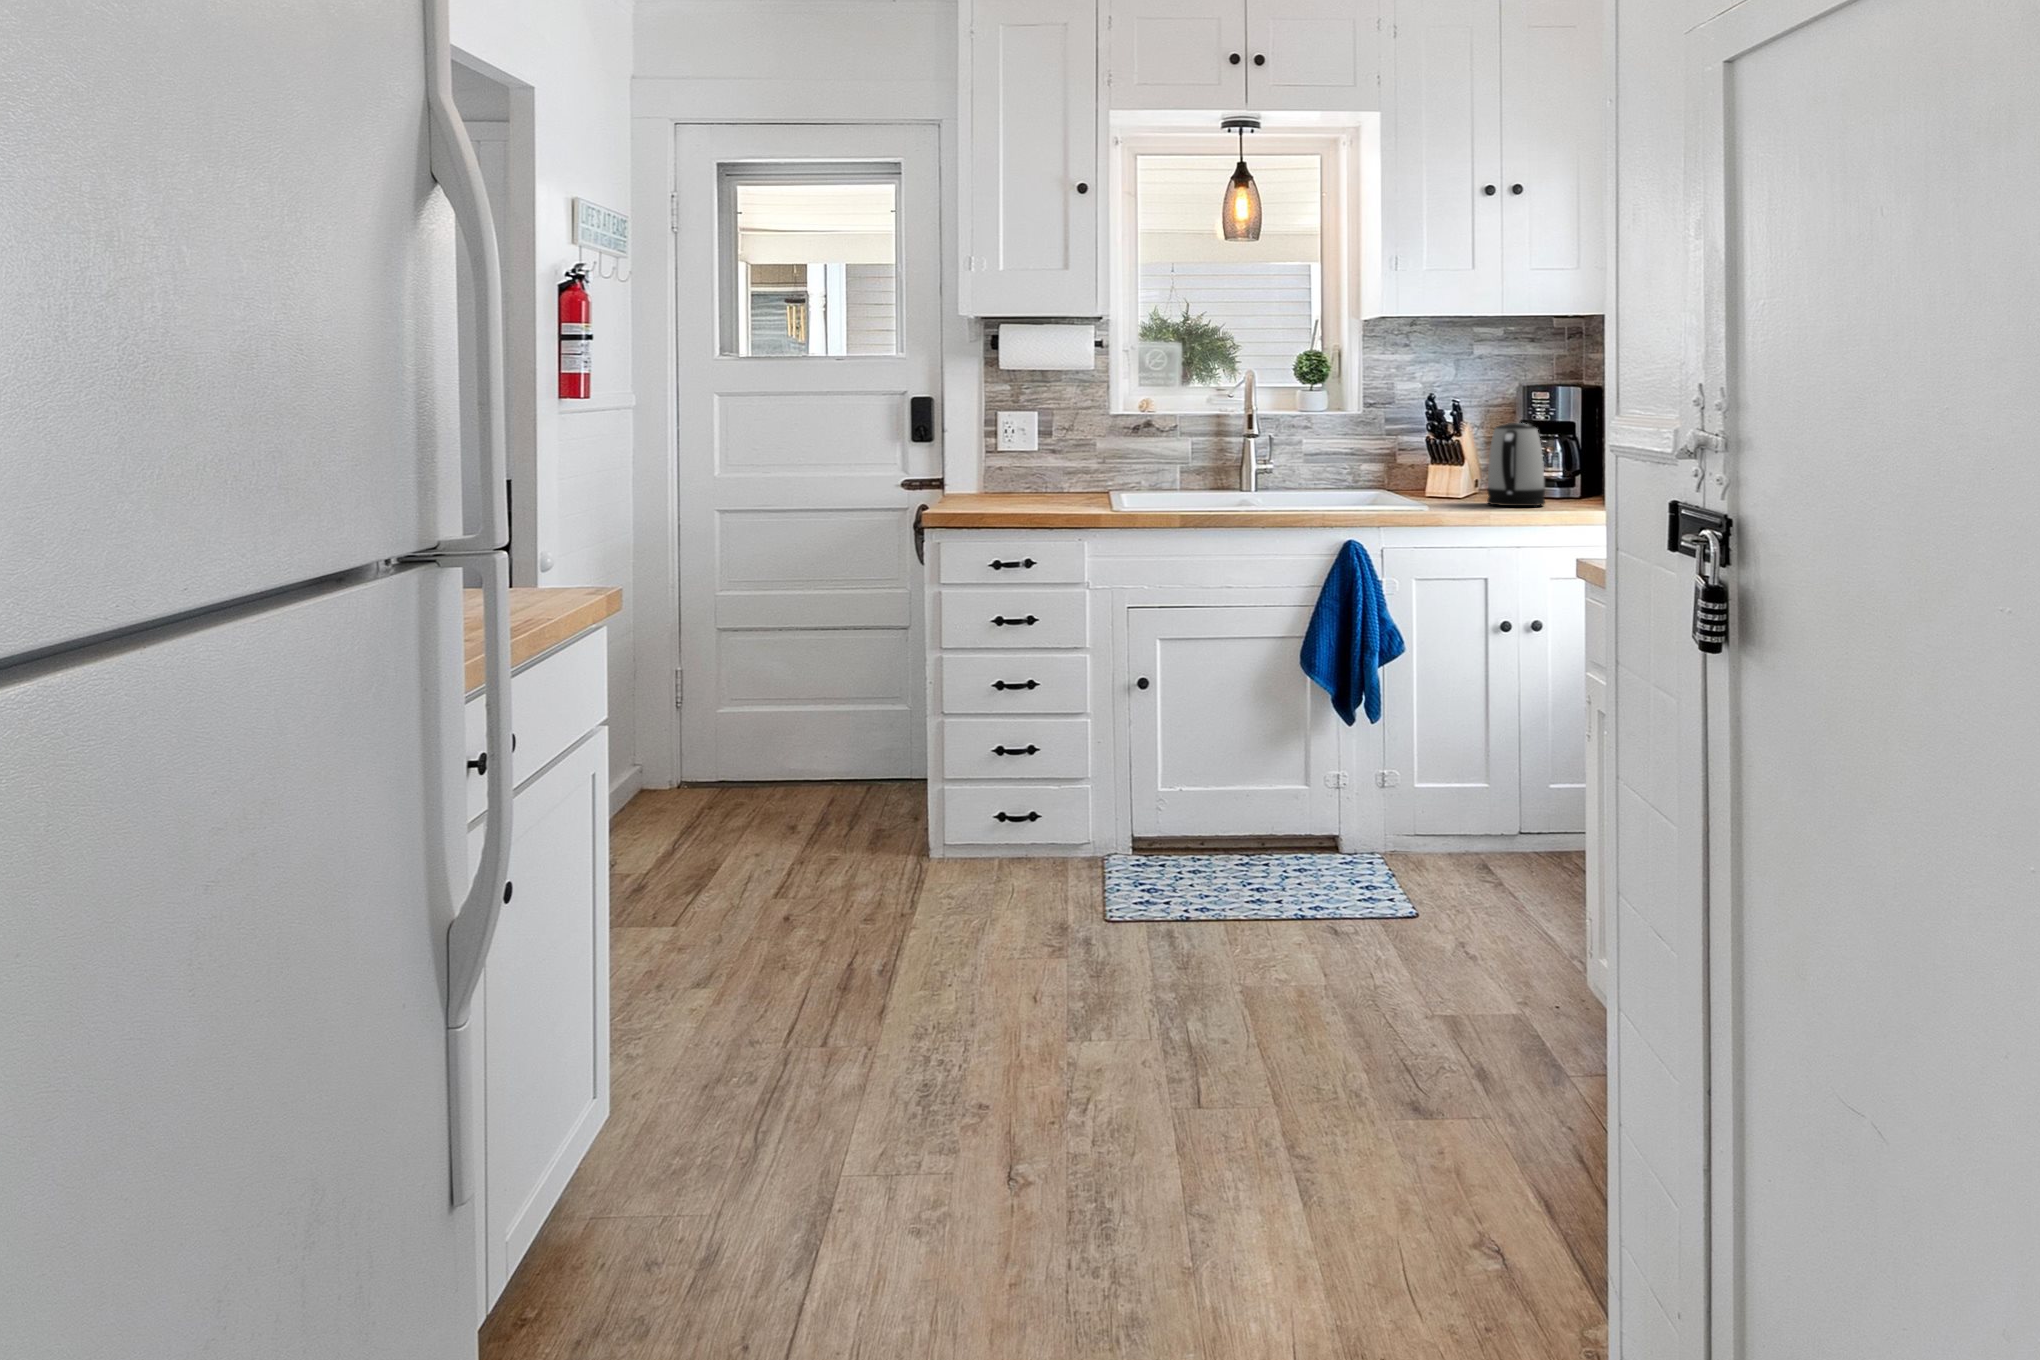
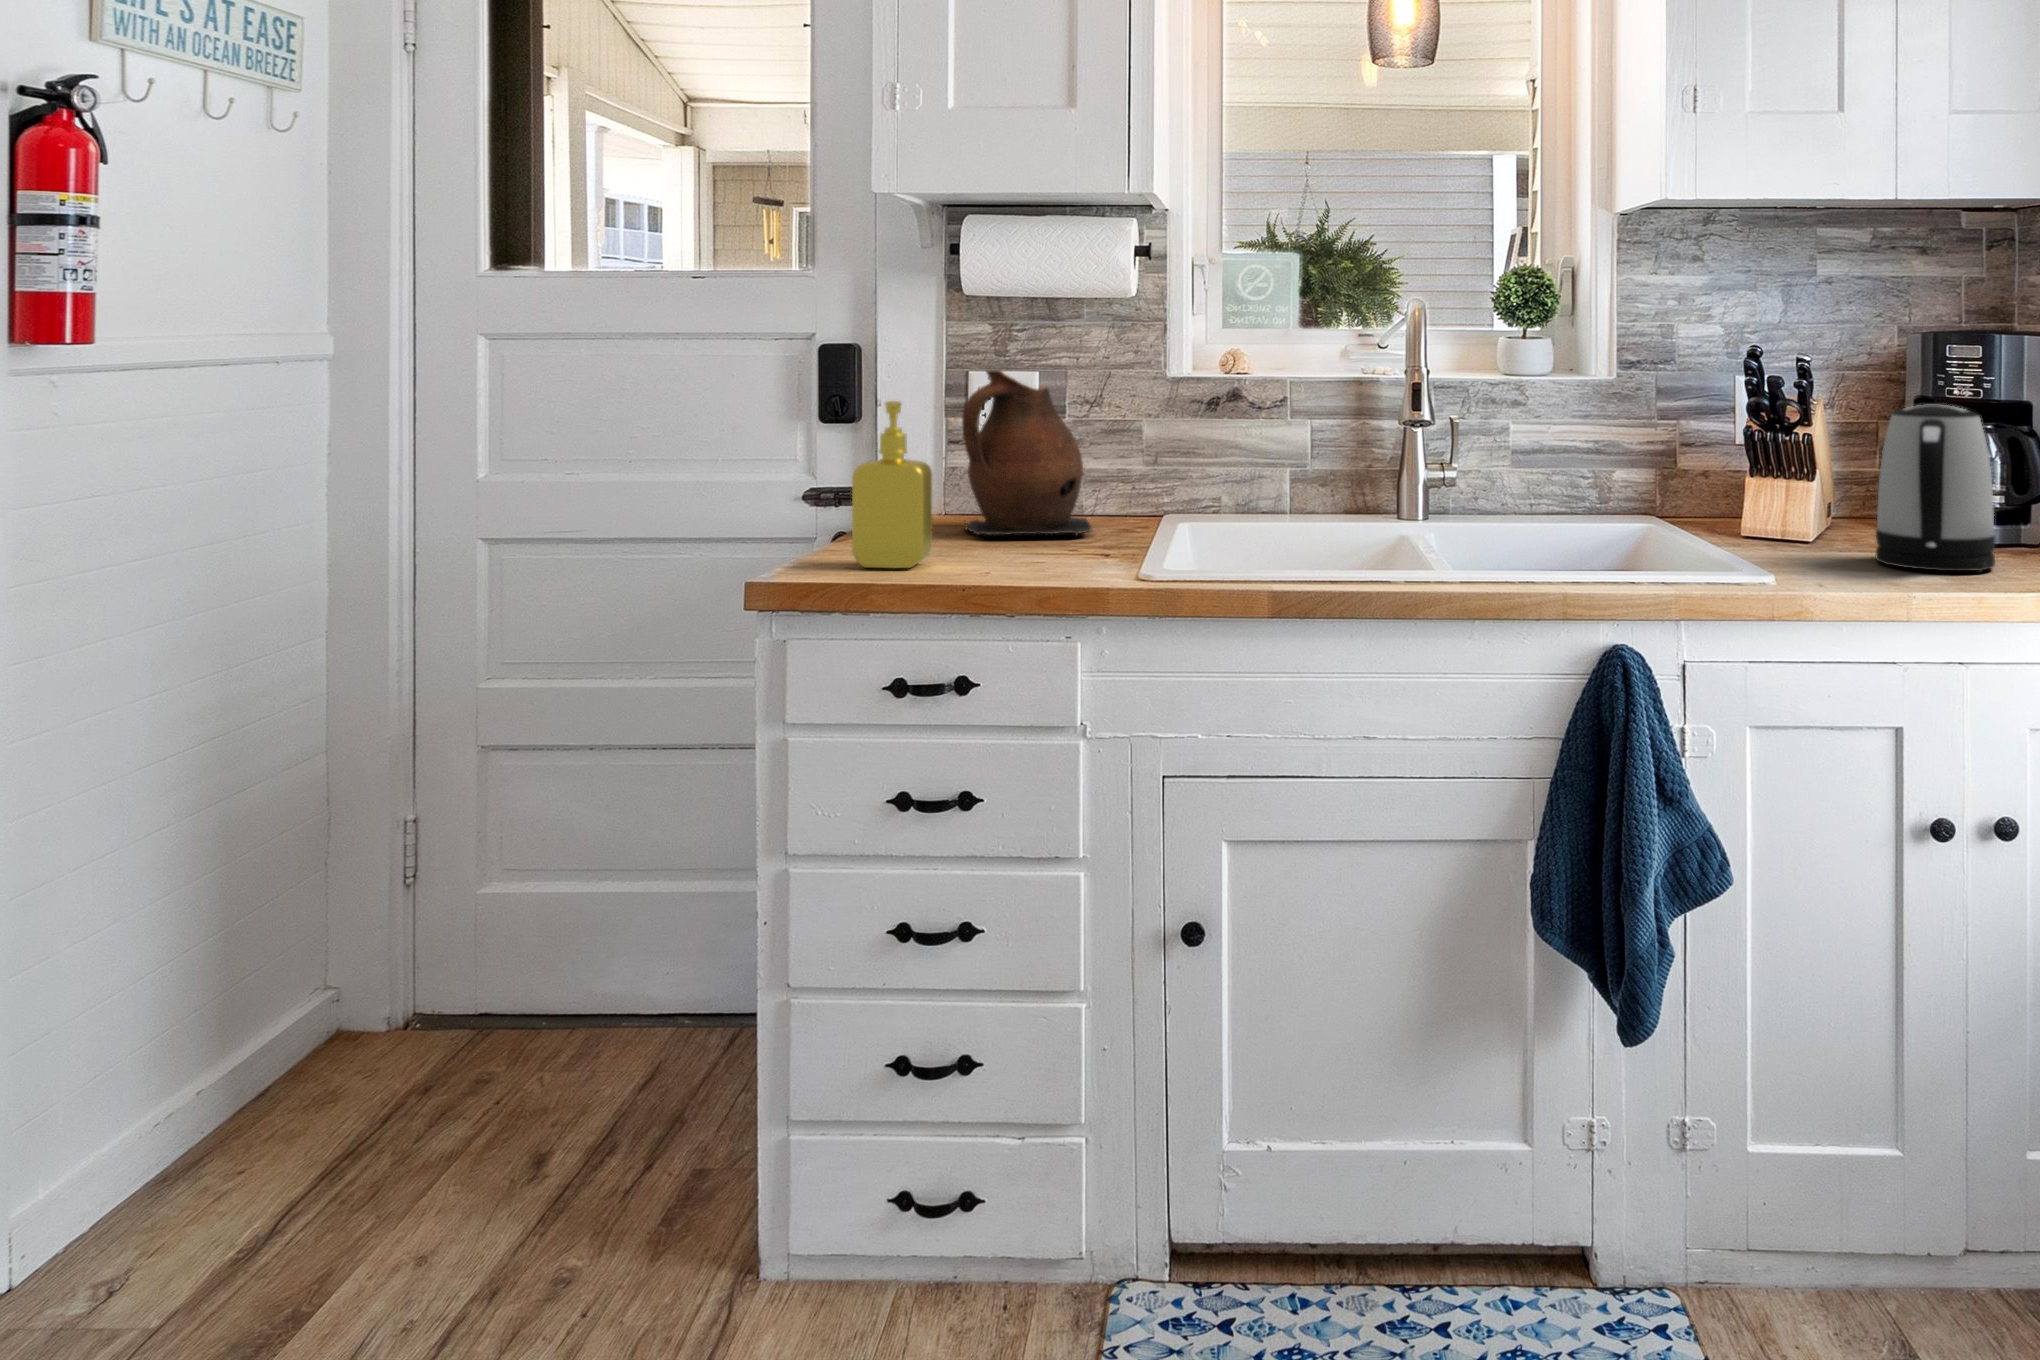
ceramic pitcher: none [1002,410,1077,499] -> present [962,370,1091,536]
soap dispenser: none [967,425,1005,509] -> present [852,401,932,569]

